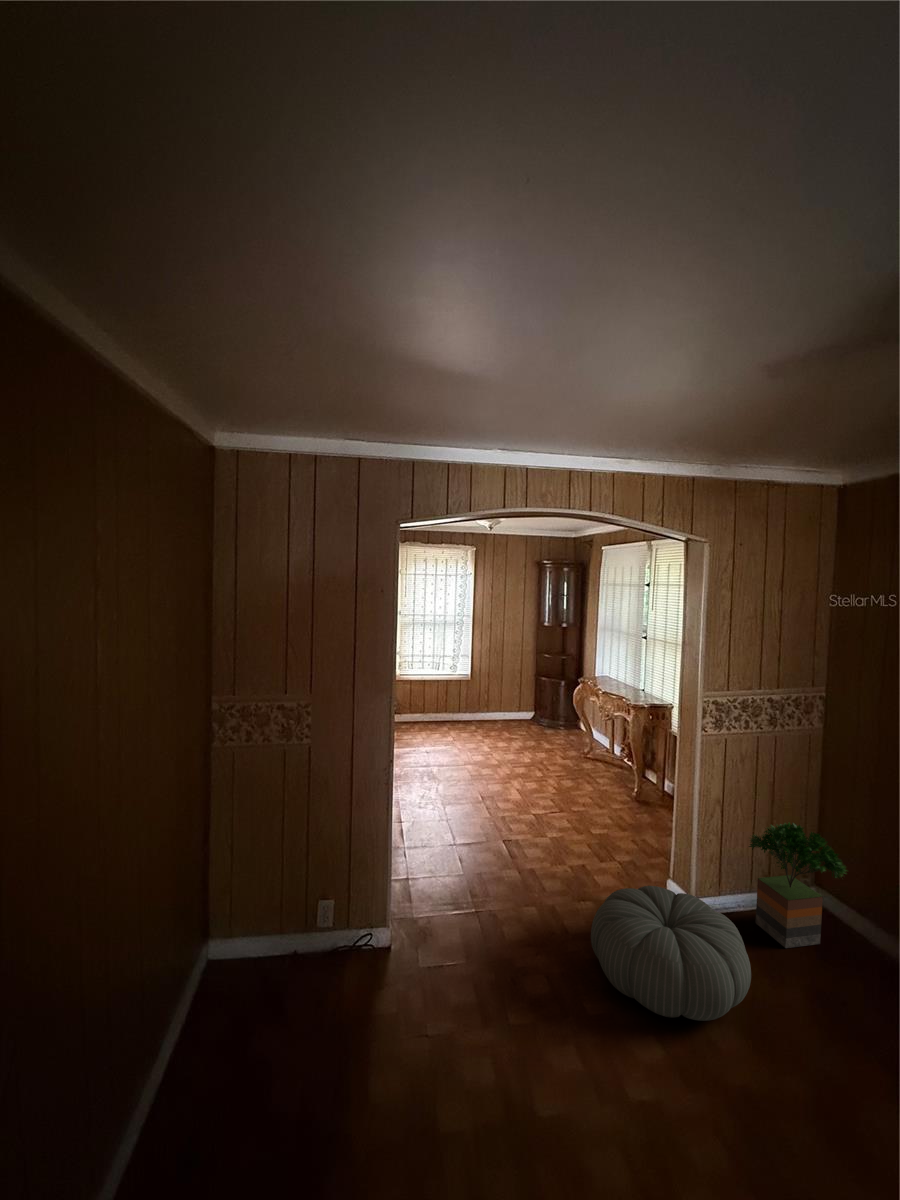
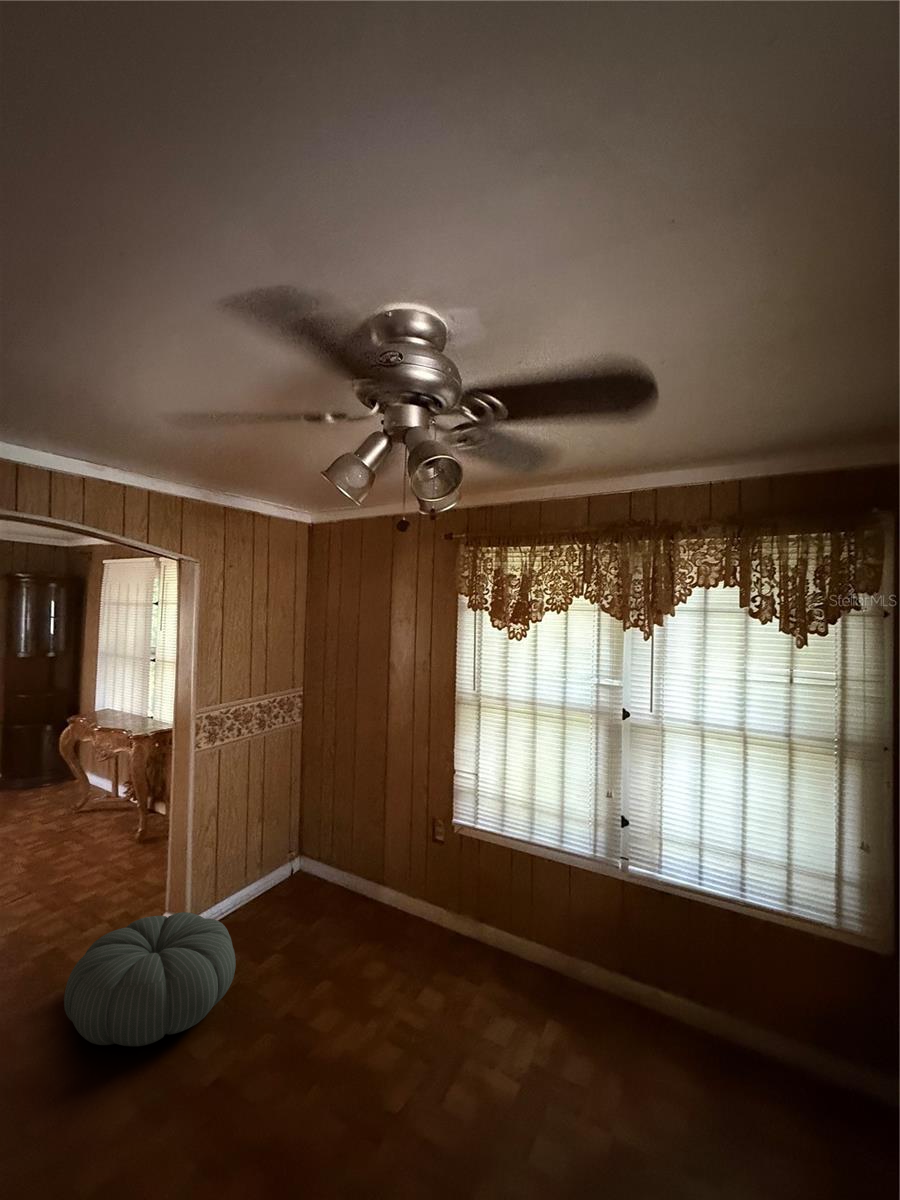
potted tree: present [749,822,847,948] -> none [241,814,320,930]

